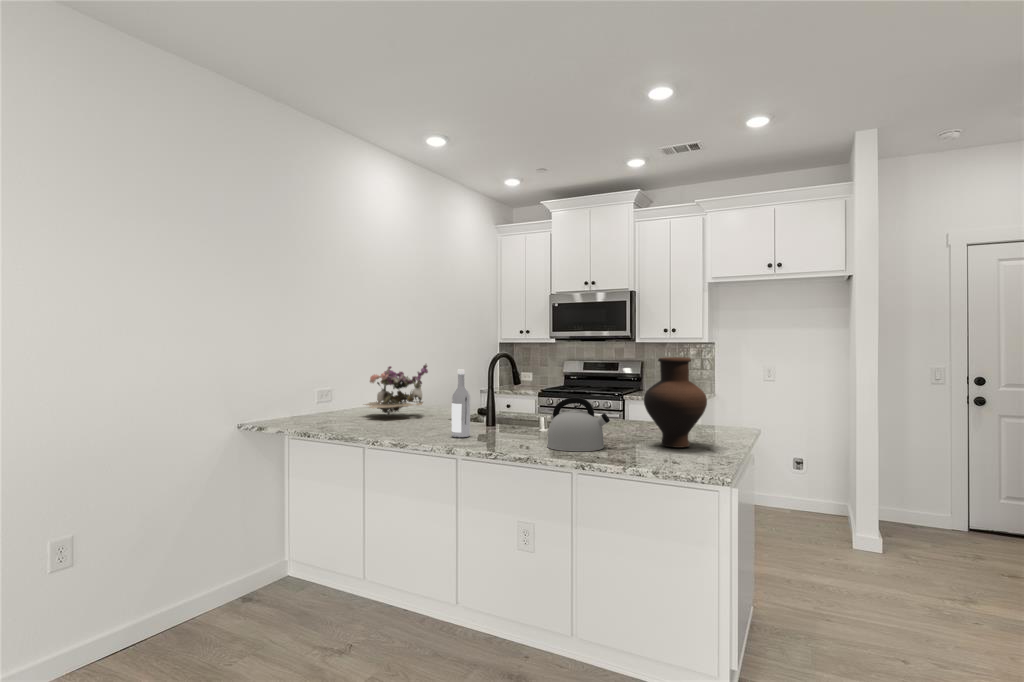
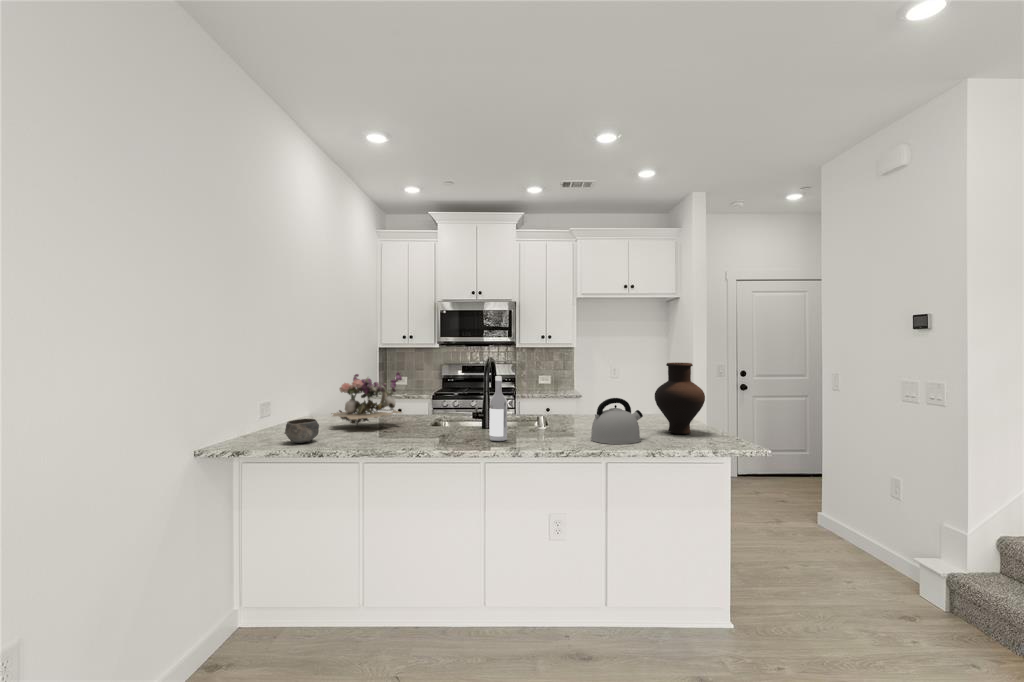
bowl: none [296,404,327,425] -> present [285,419,319,443]

